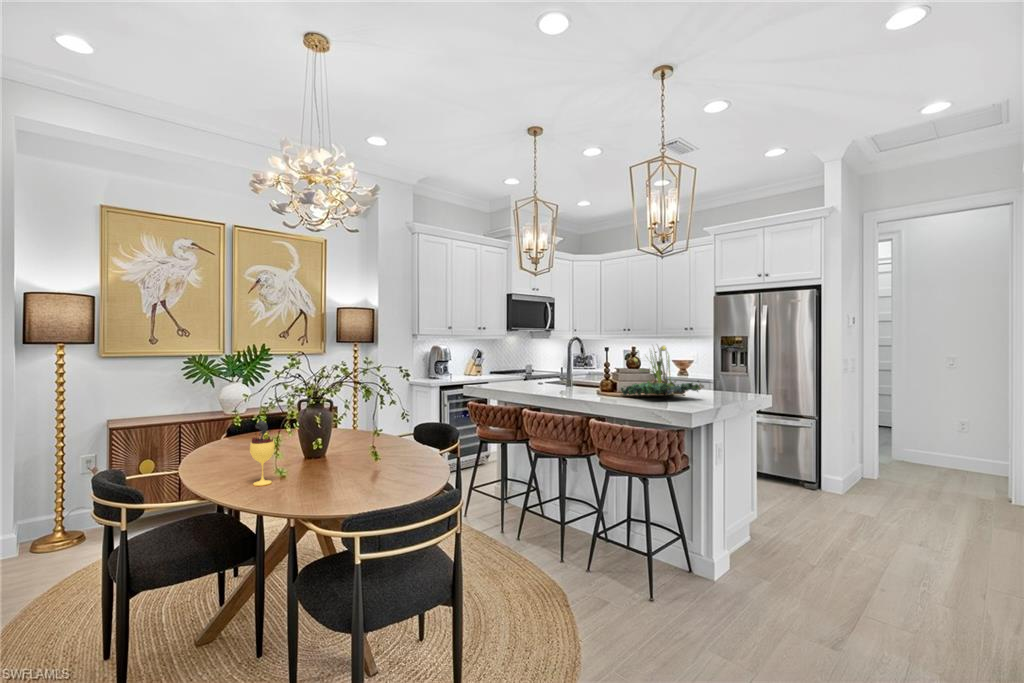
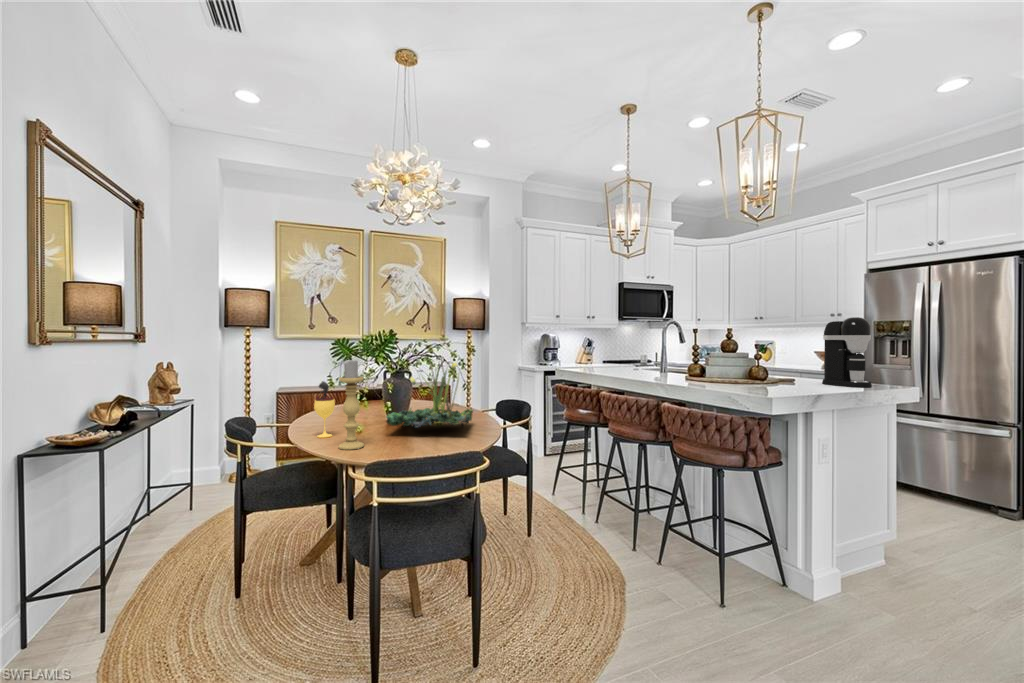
coffee maker: none [708,341,746,399] -> present [822,317,872,387]
plant: present [621,345,704,396] -> present [386,362,473,428]
candle holder: none [296,395,325,498] -> present [338,360,364,450]

